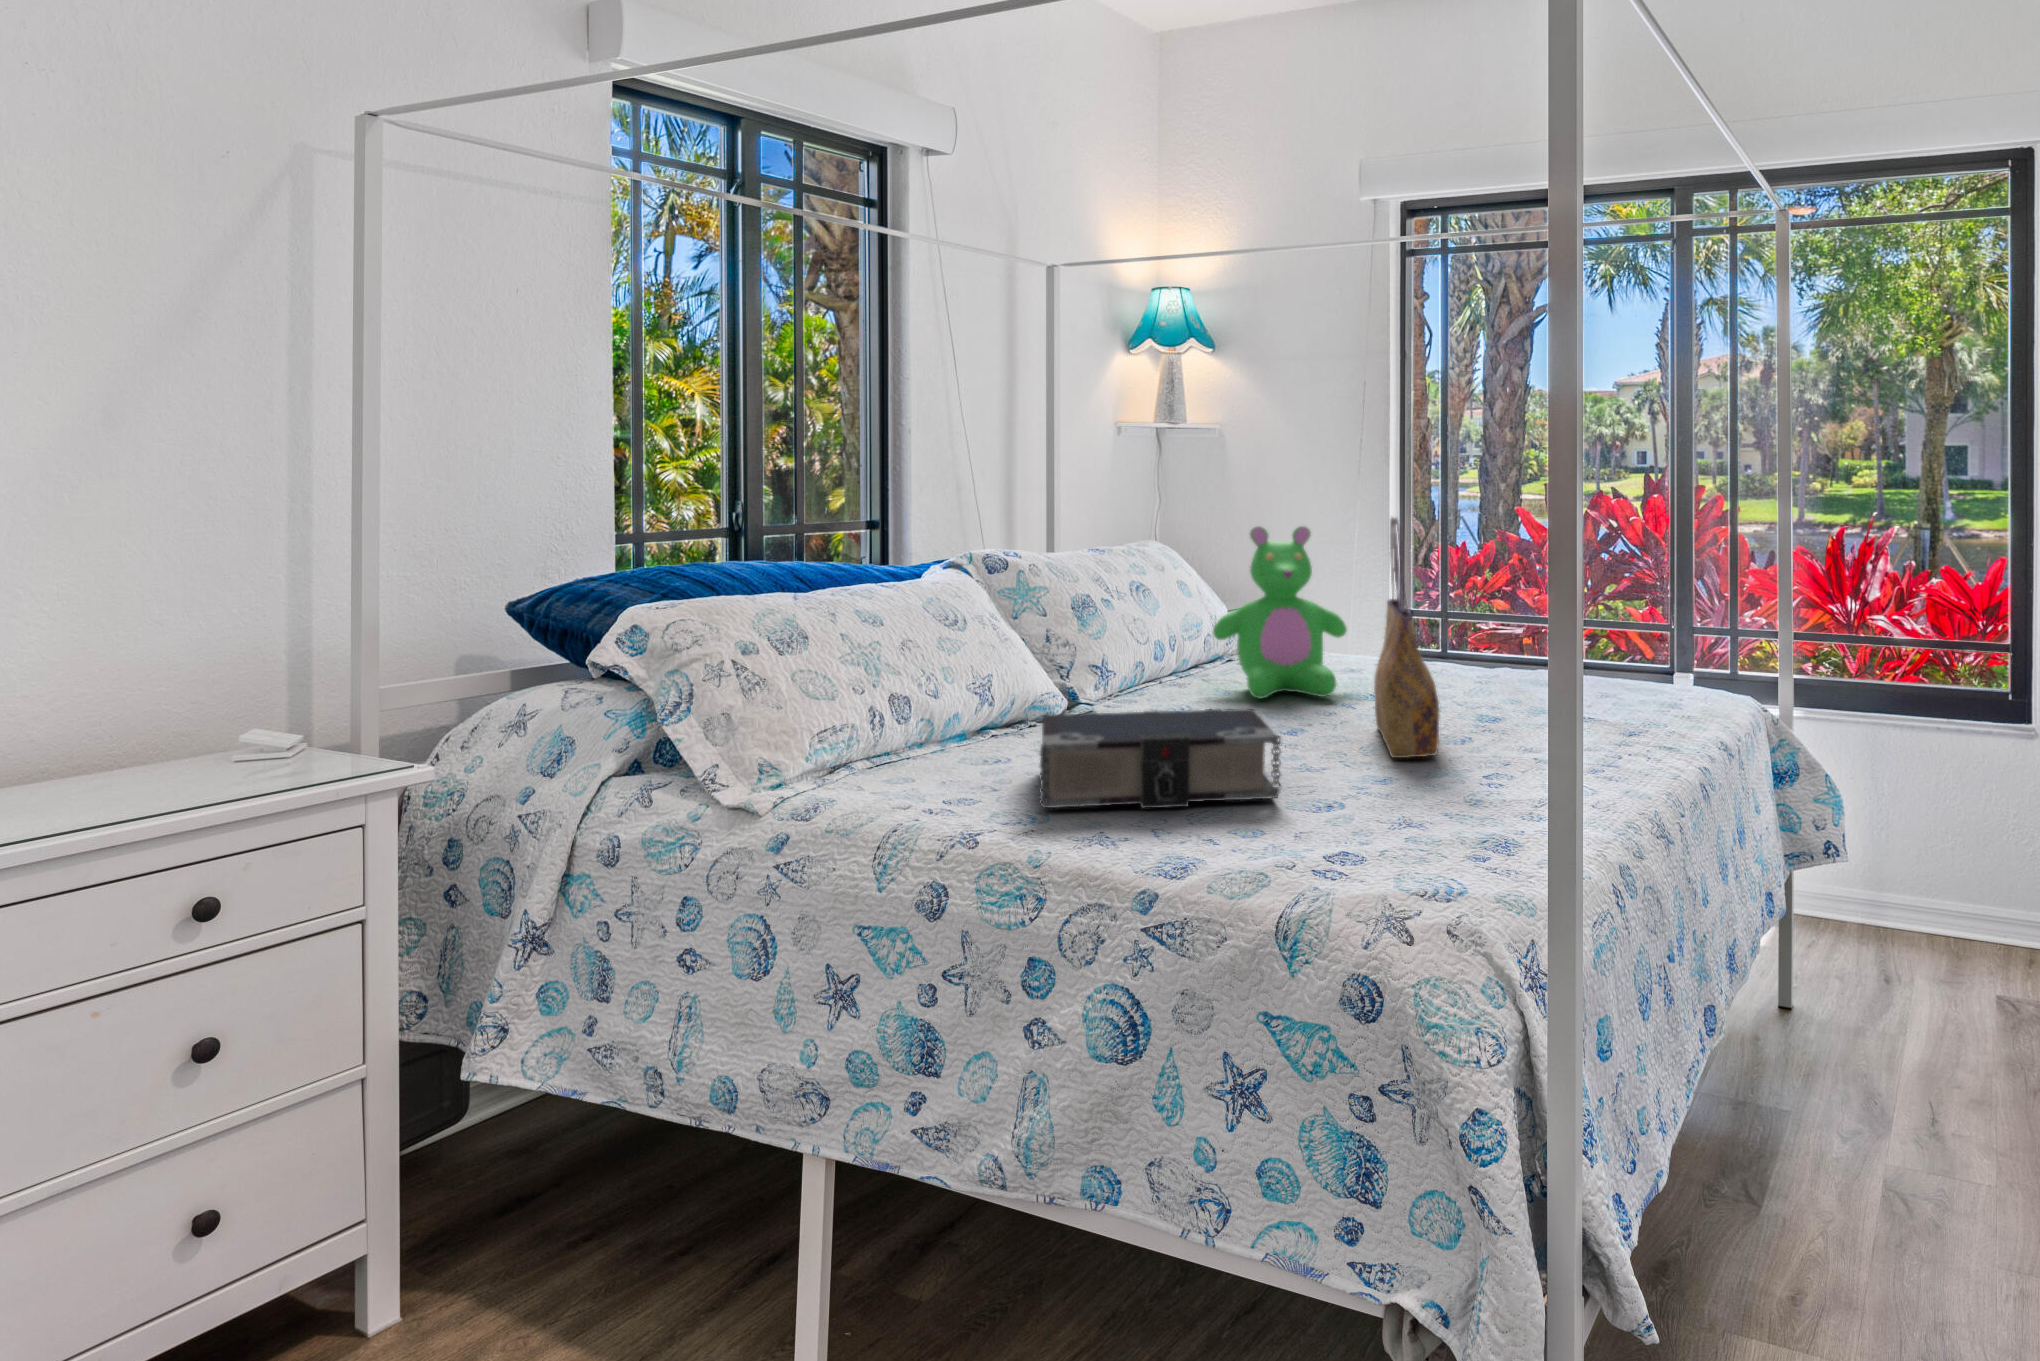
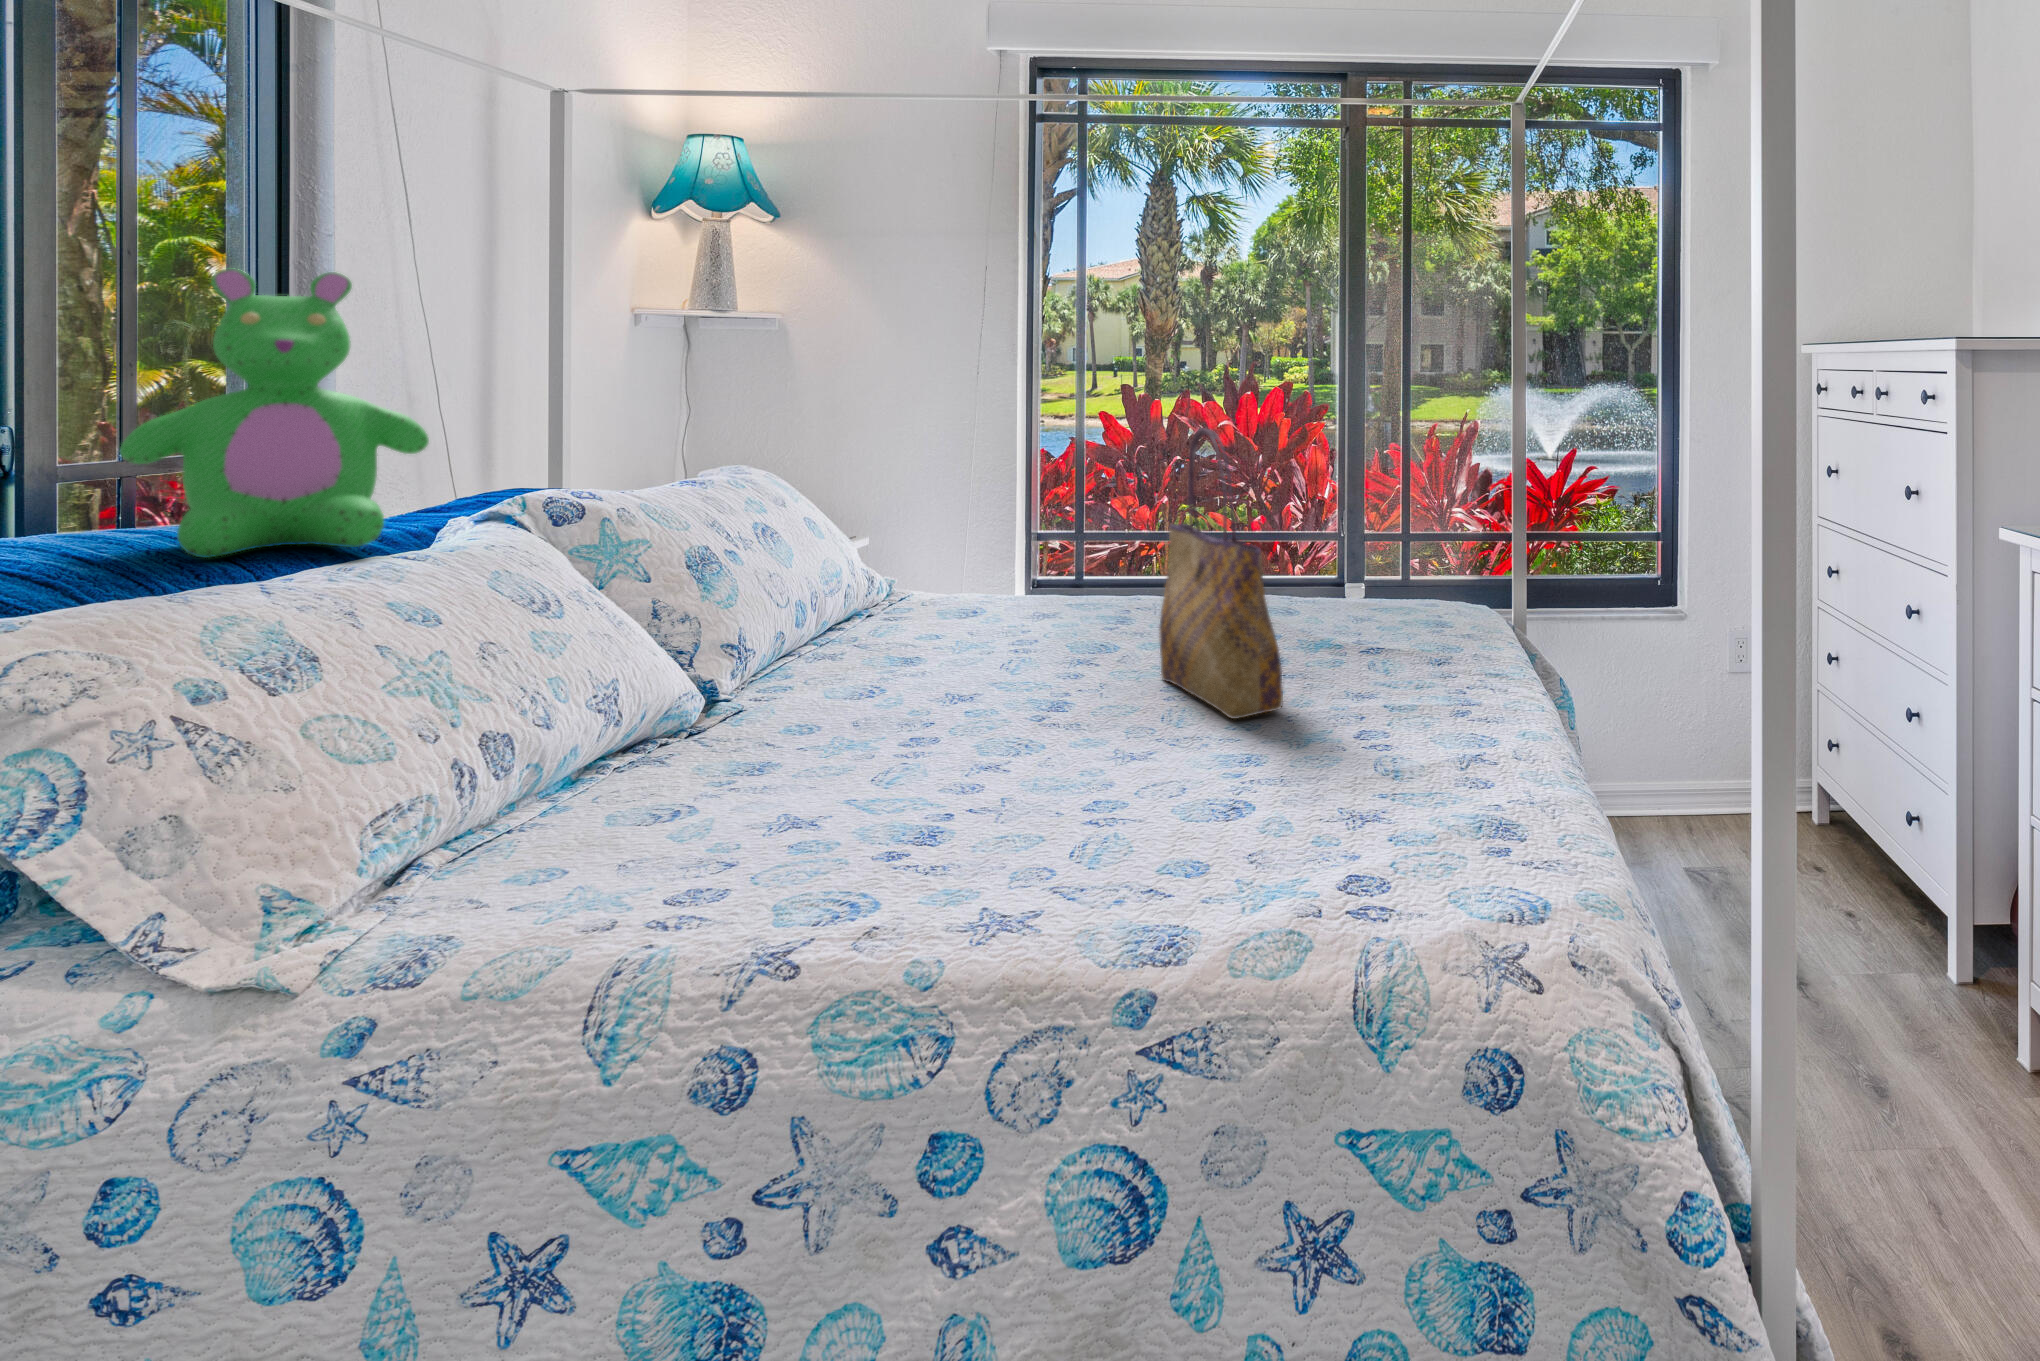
teddy bear: present [1213,526,1347,699] -> present [120,269,429,558]
book: present [1039,709,1281,809] -> none [774,682,1173,881]

